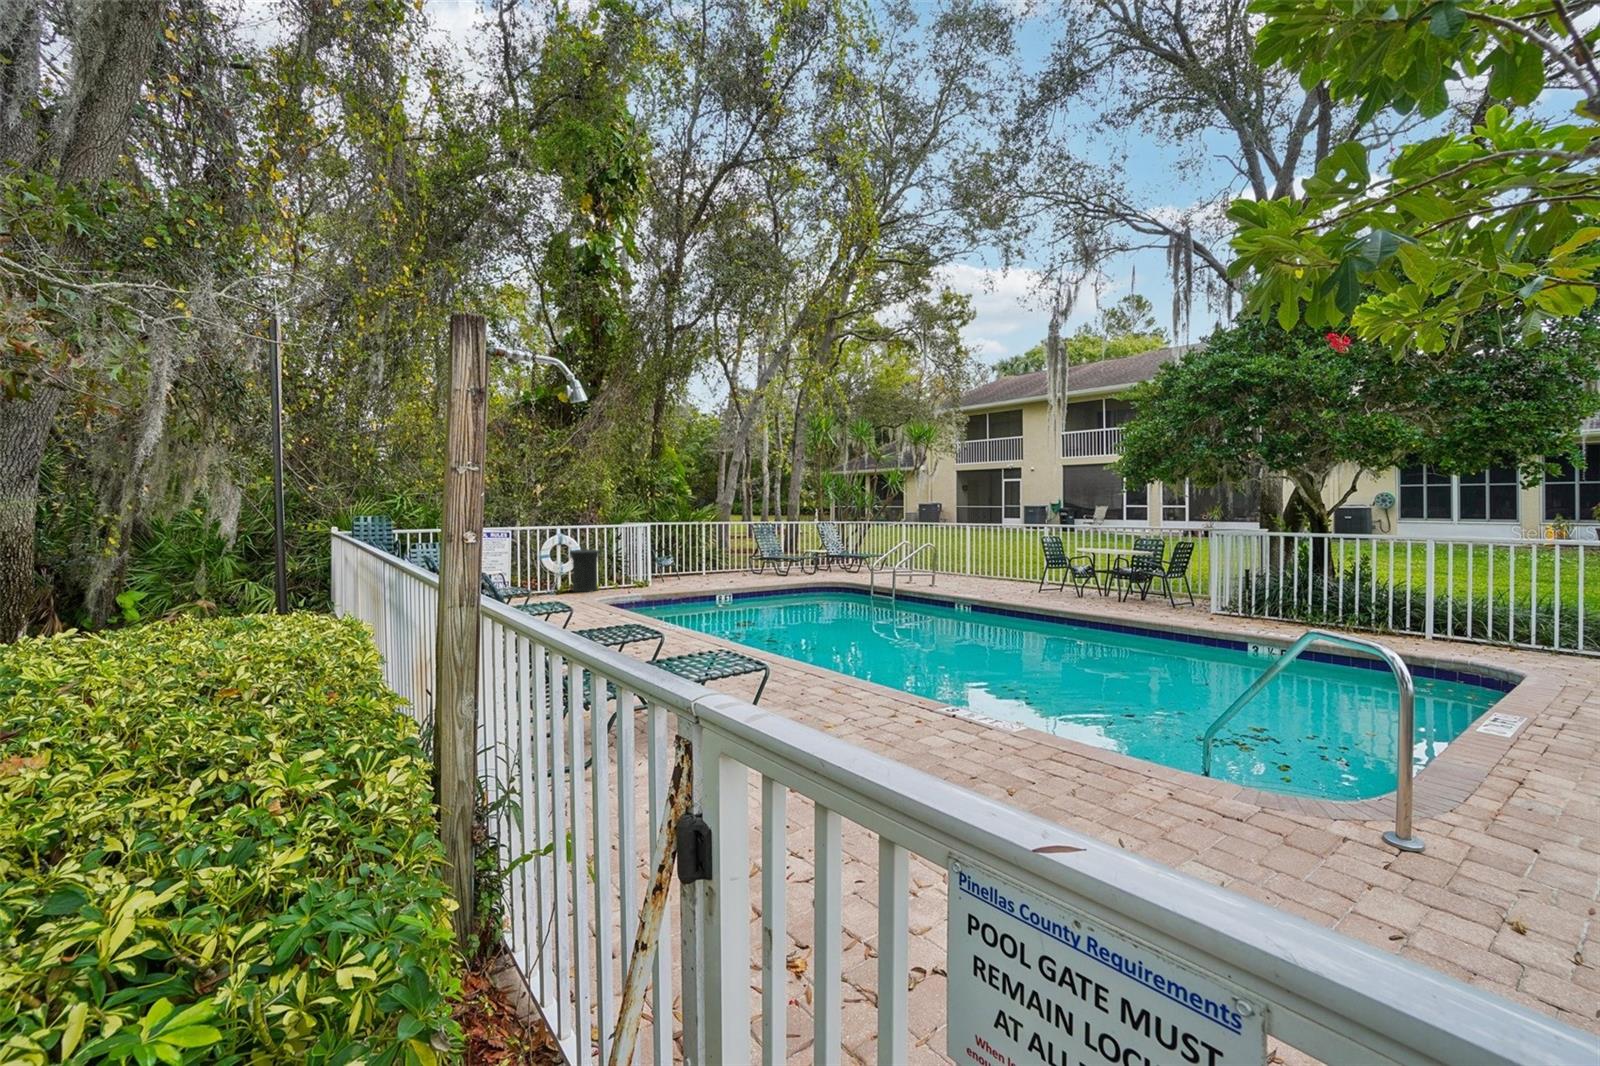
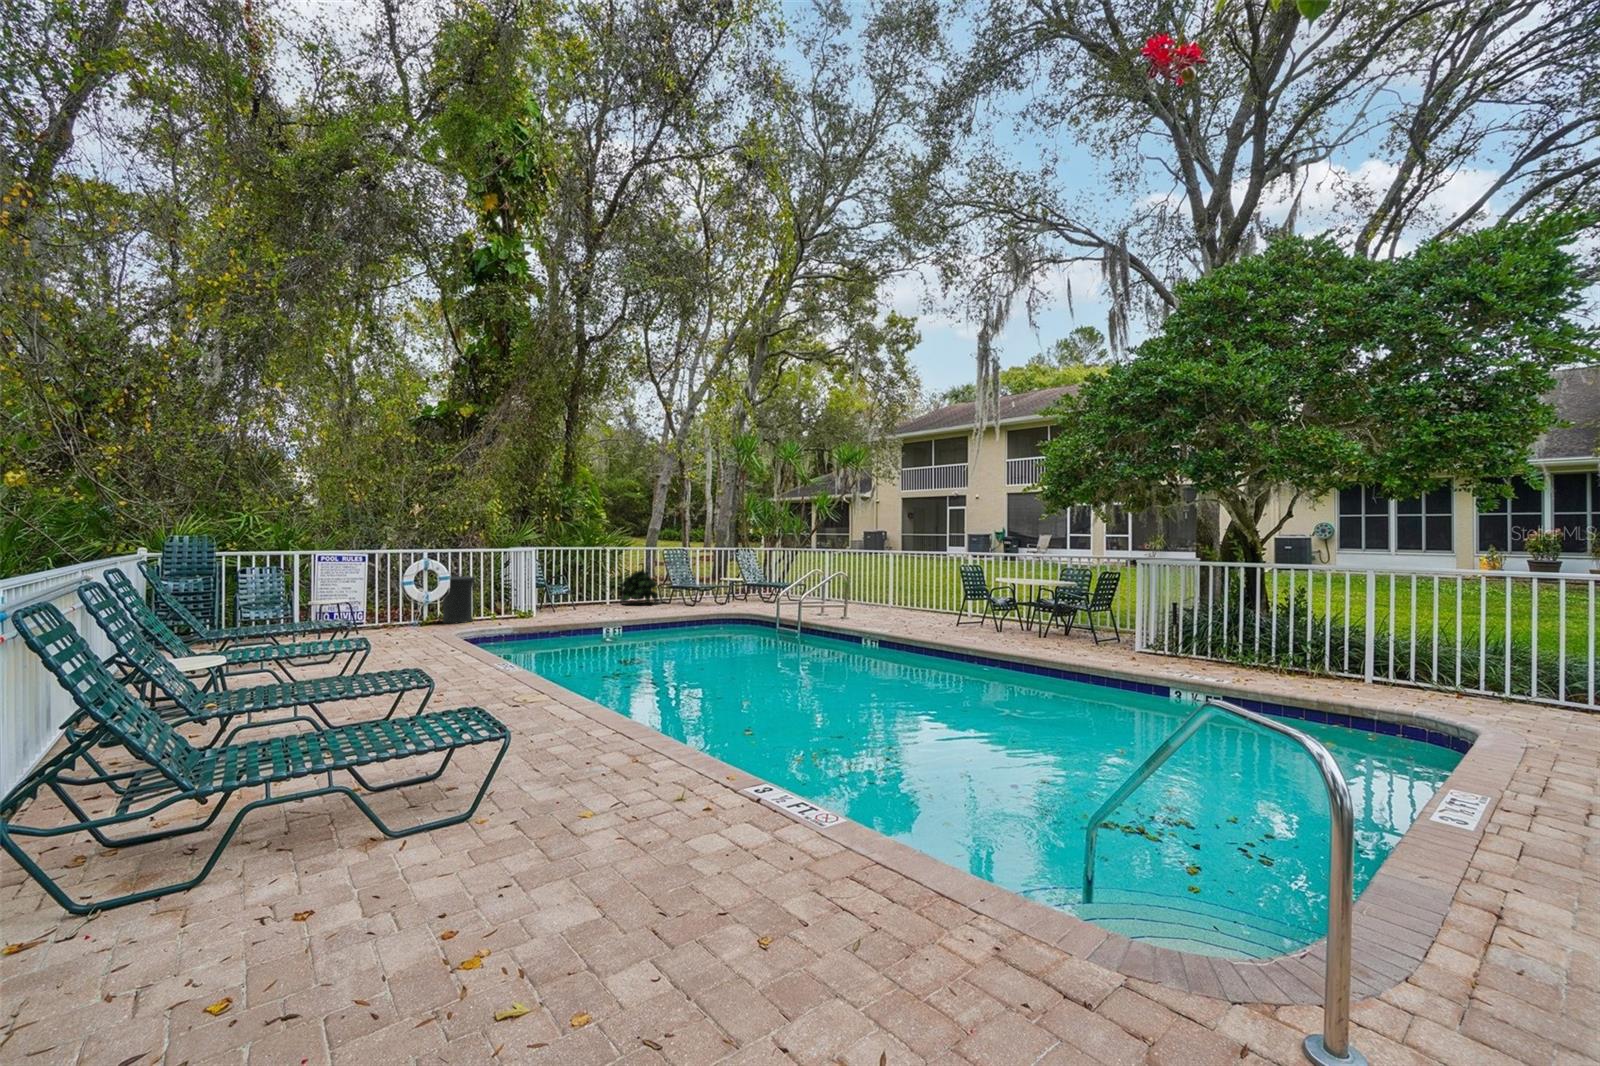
potted plant: none [716,543,751,575] -> present [620,570,658,604]

